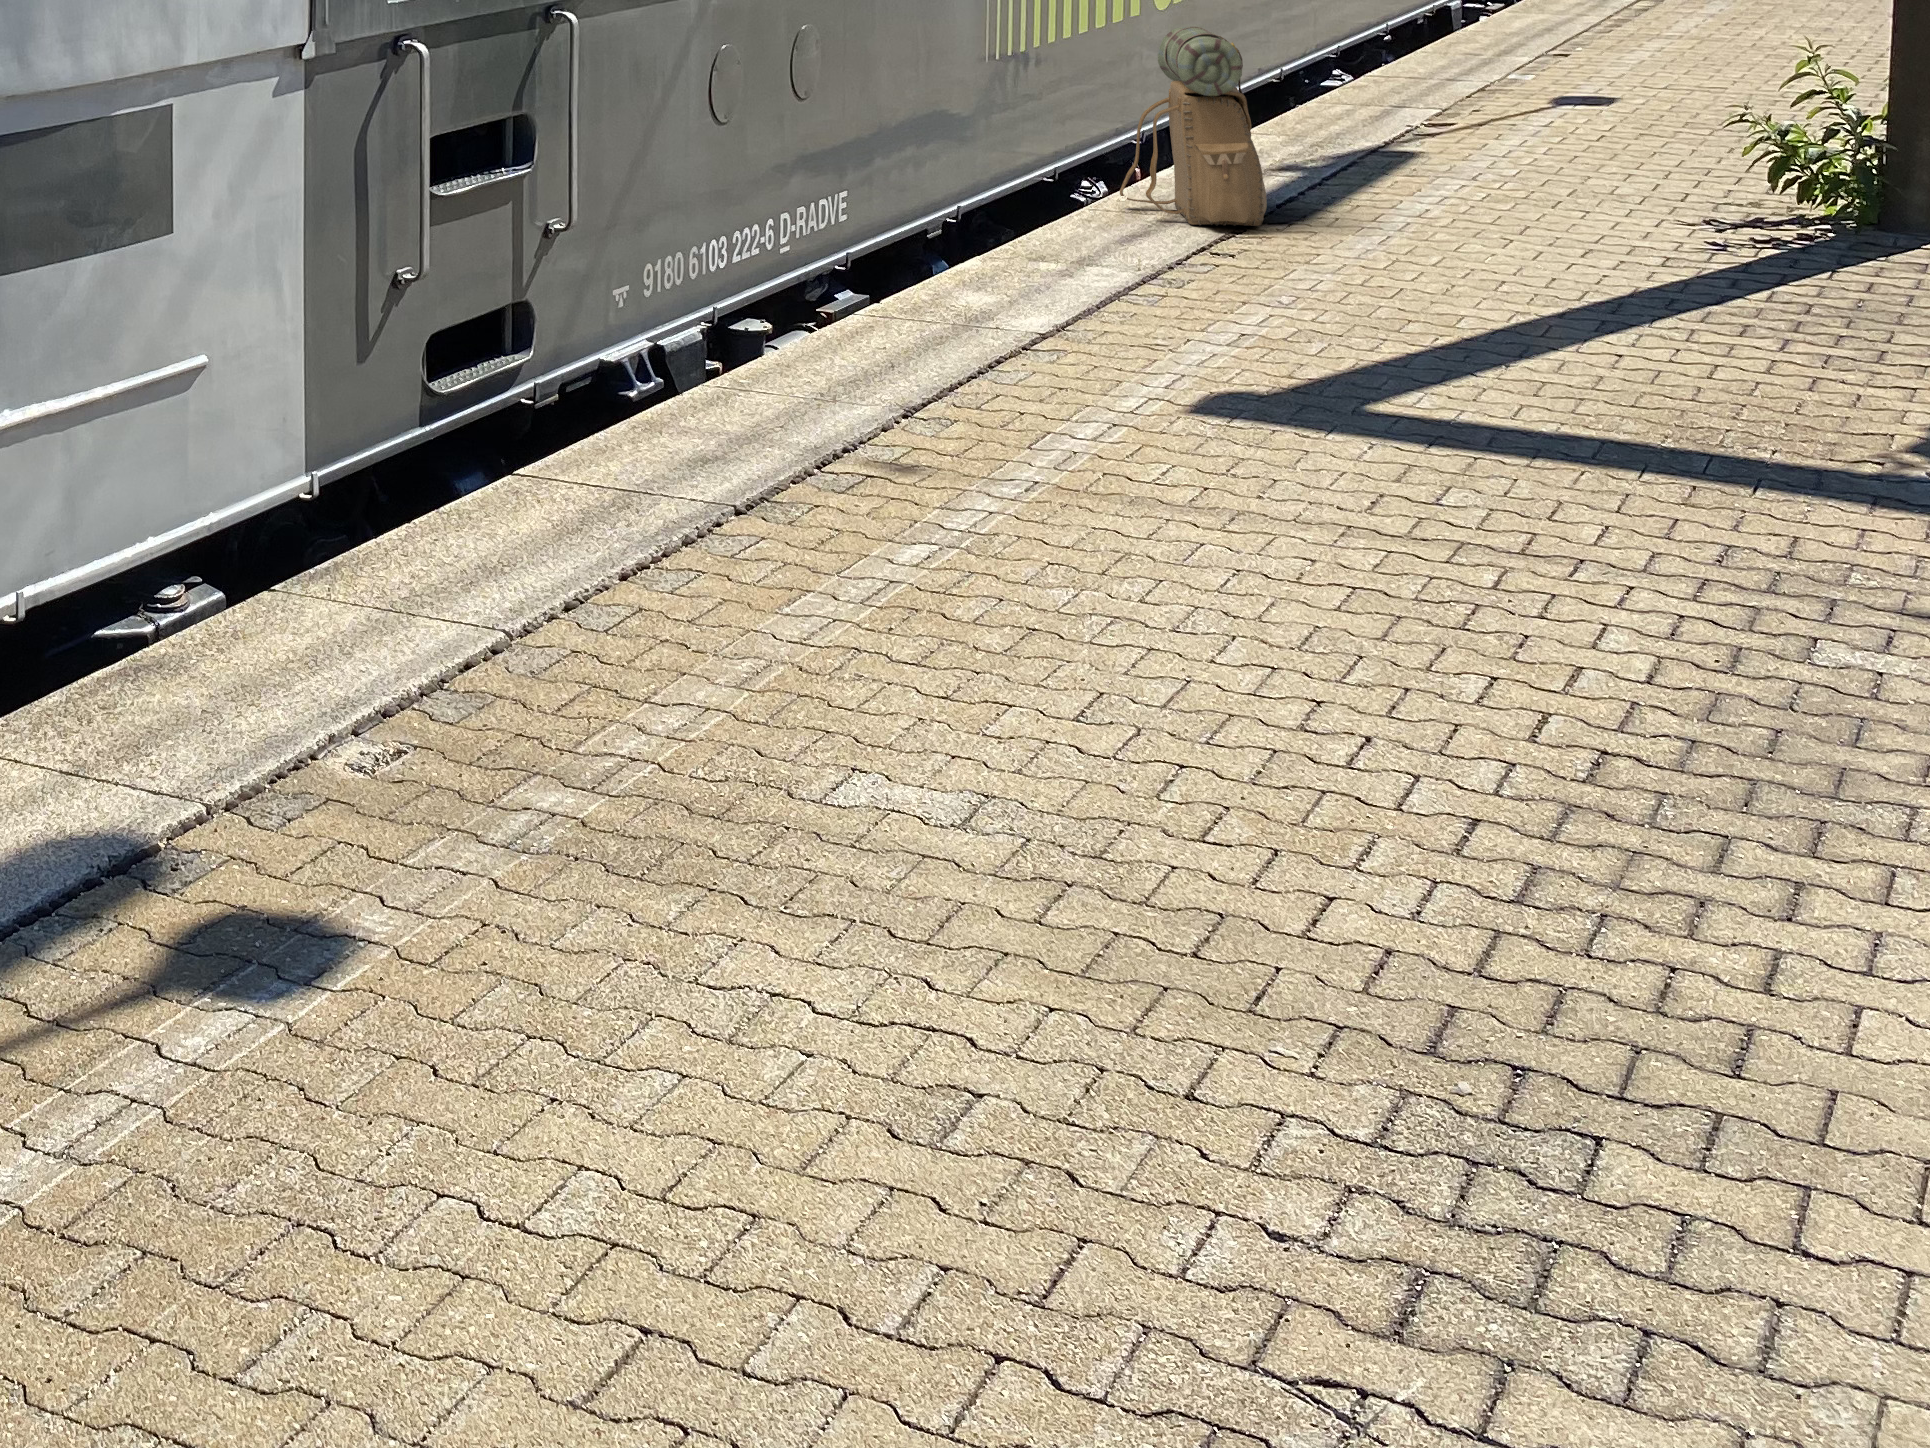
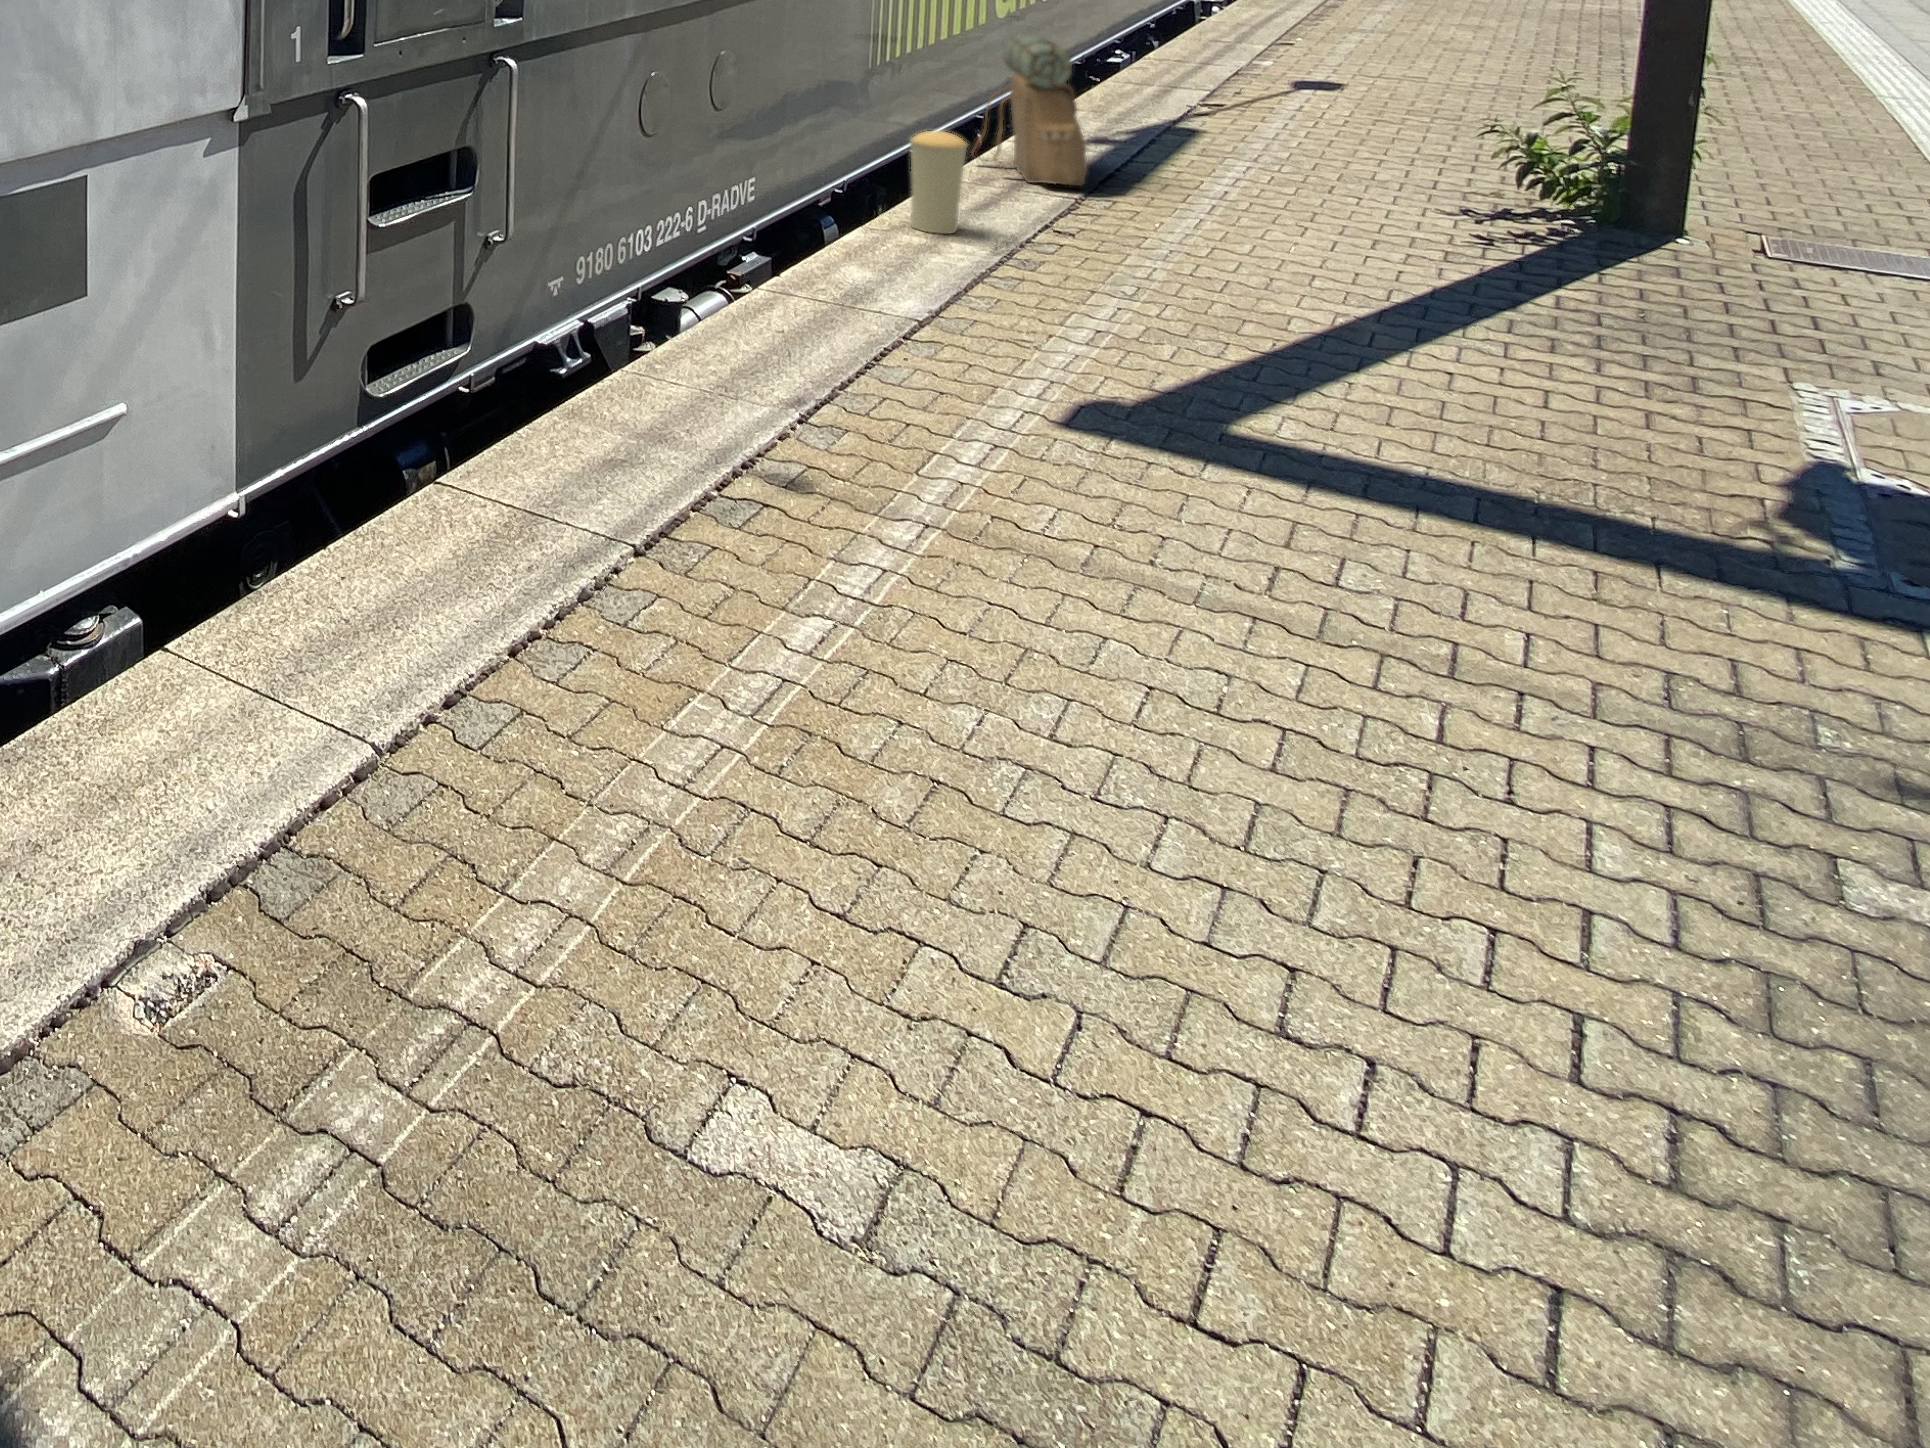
trash can: none [1033,146,1107,279] -> present [910,131,968,234]

